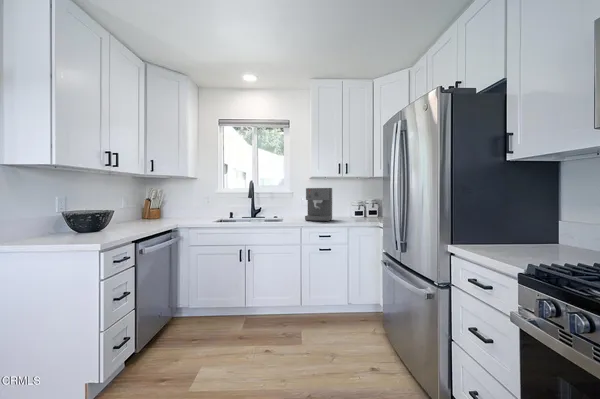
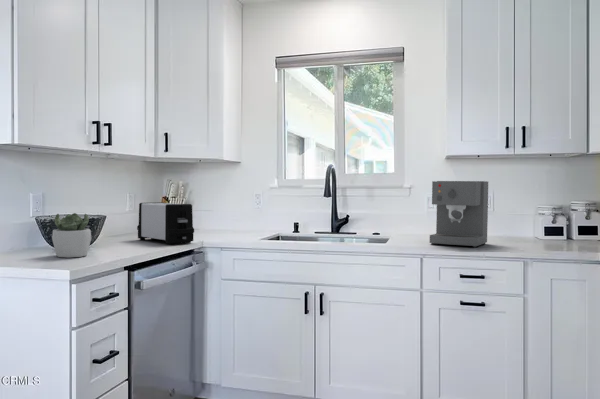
toaster: none [135,202,173,227] -> present [137,202,194,244]
succulent plant: none [80,209,109,237] -> present [52,213,91,258]

